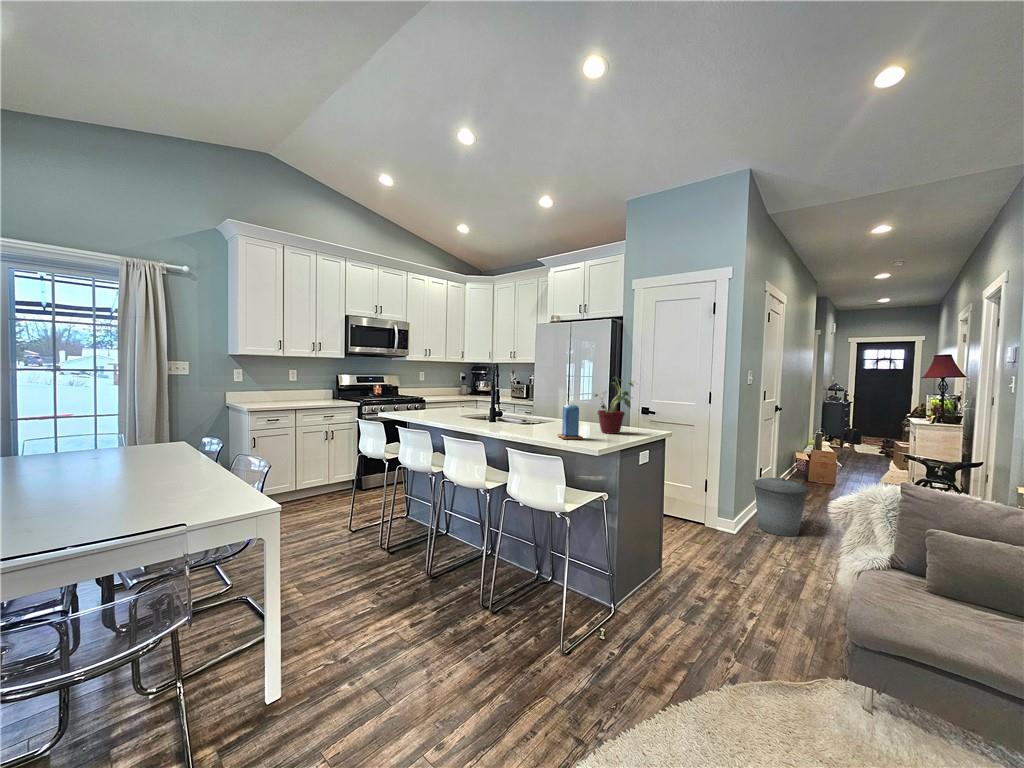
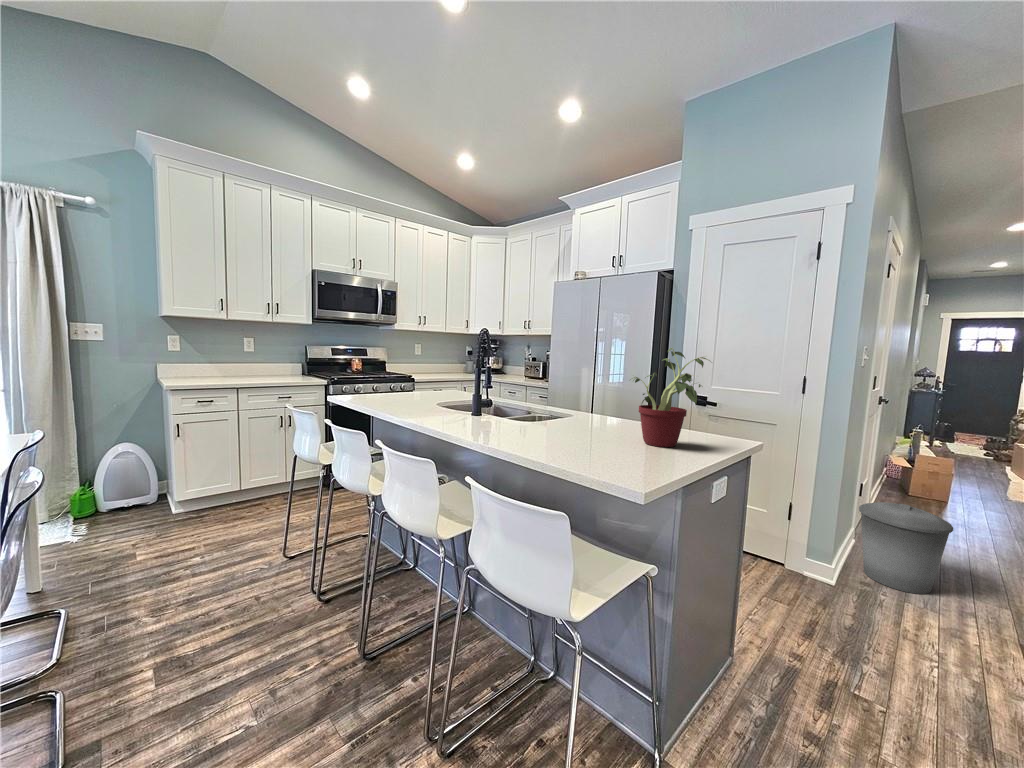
candle: present [558,401,583,439] -> none [566,390,613,464]

